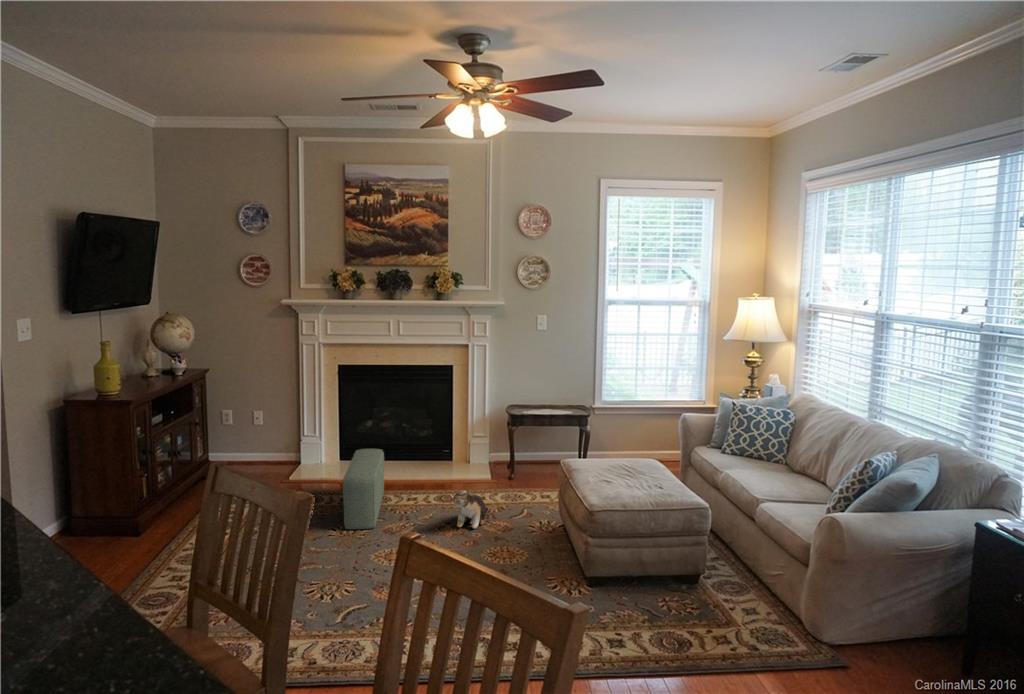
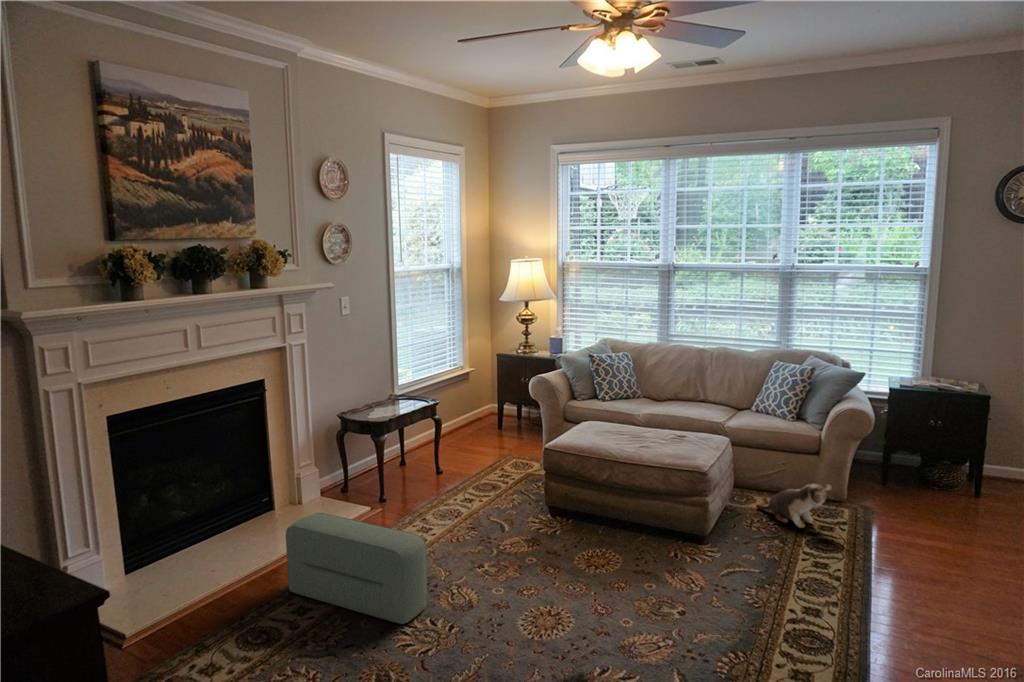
plush toy: present [450,490,488,528] -> present [756,484,832,528]

